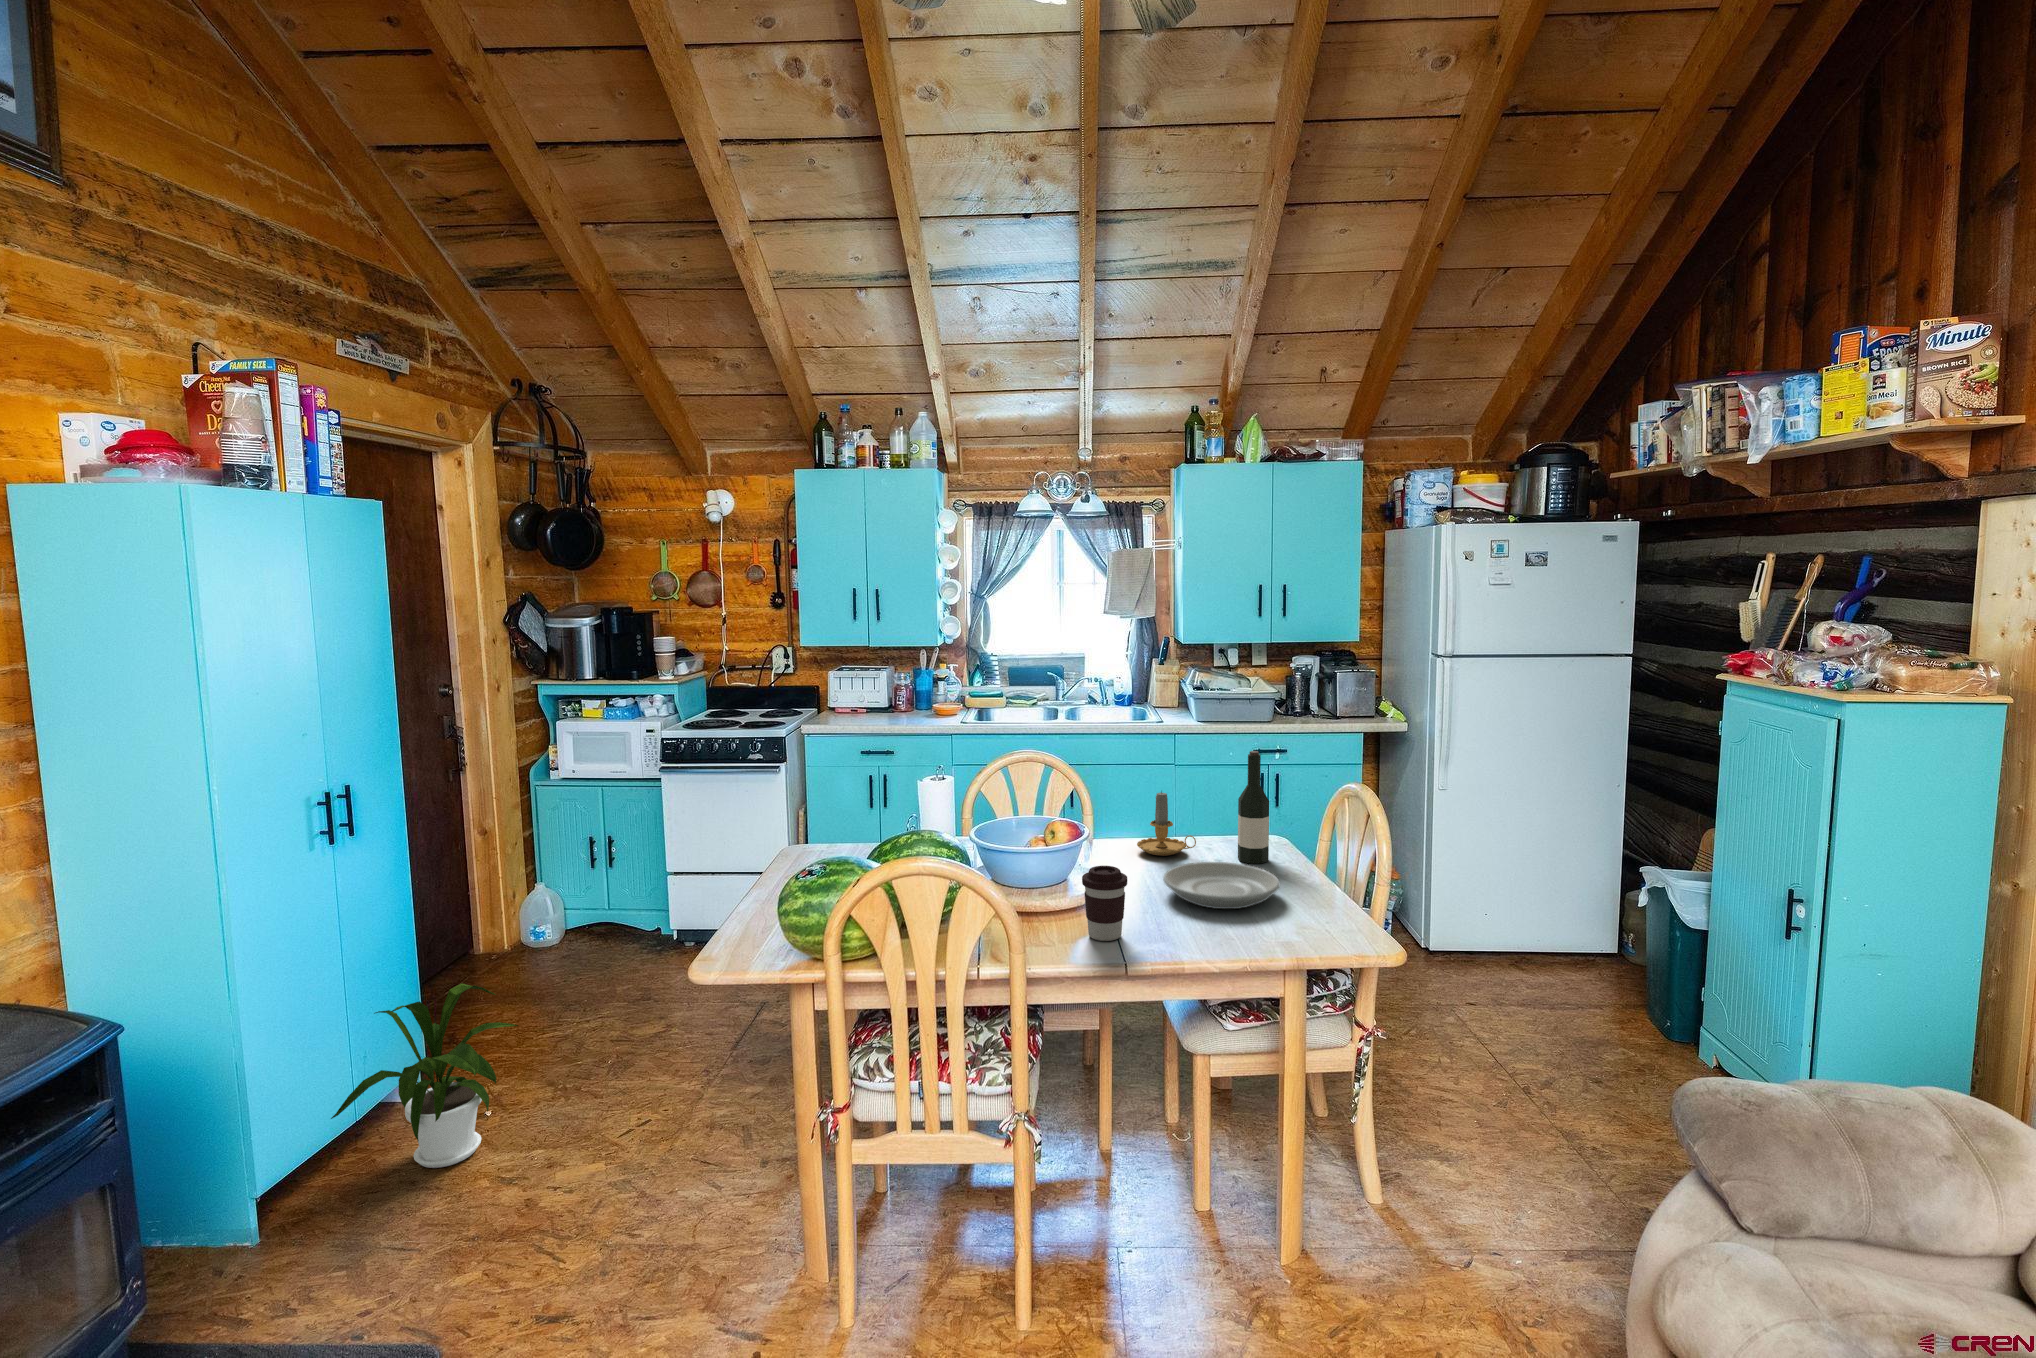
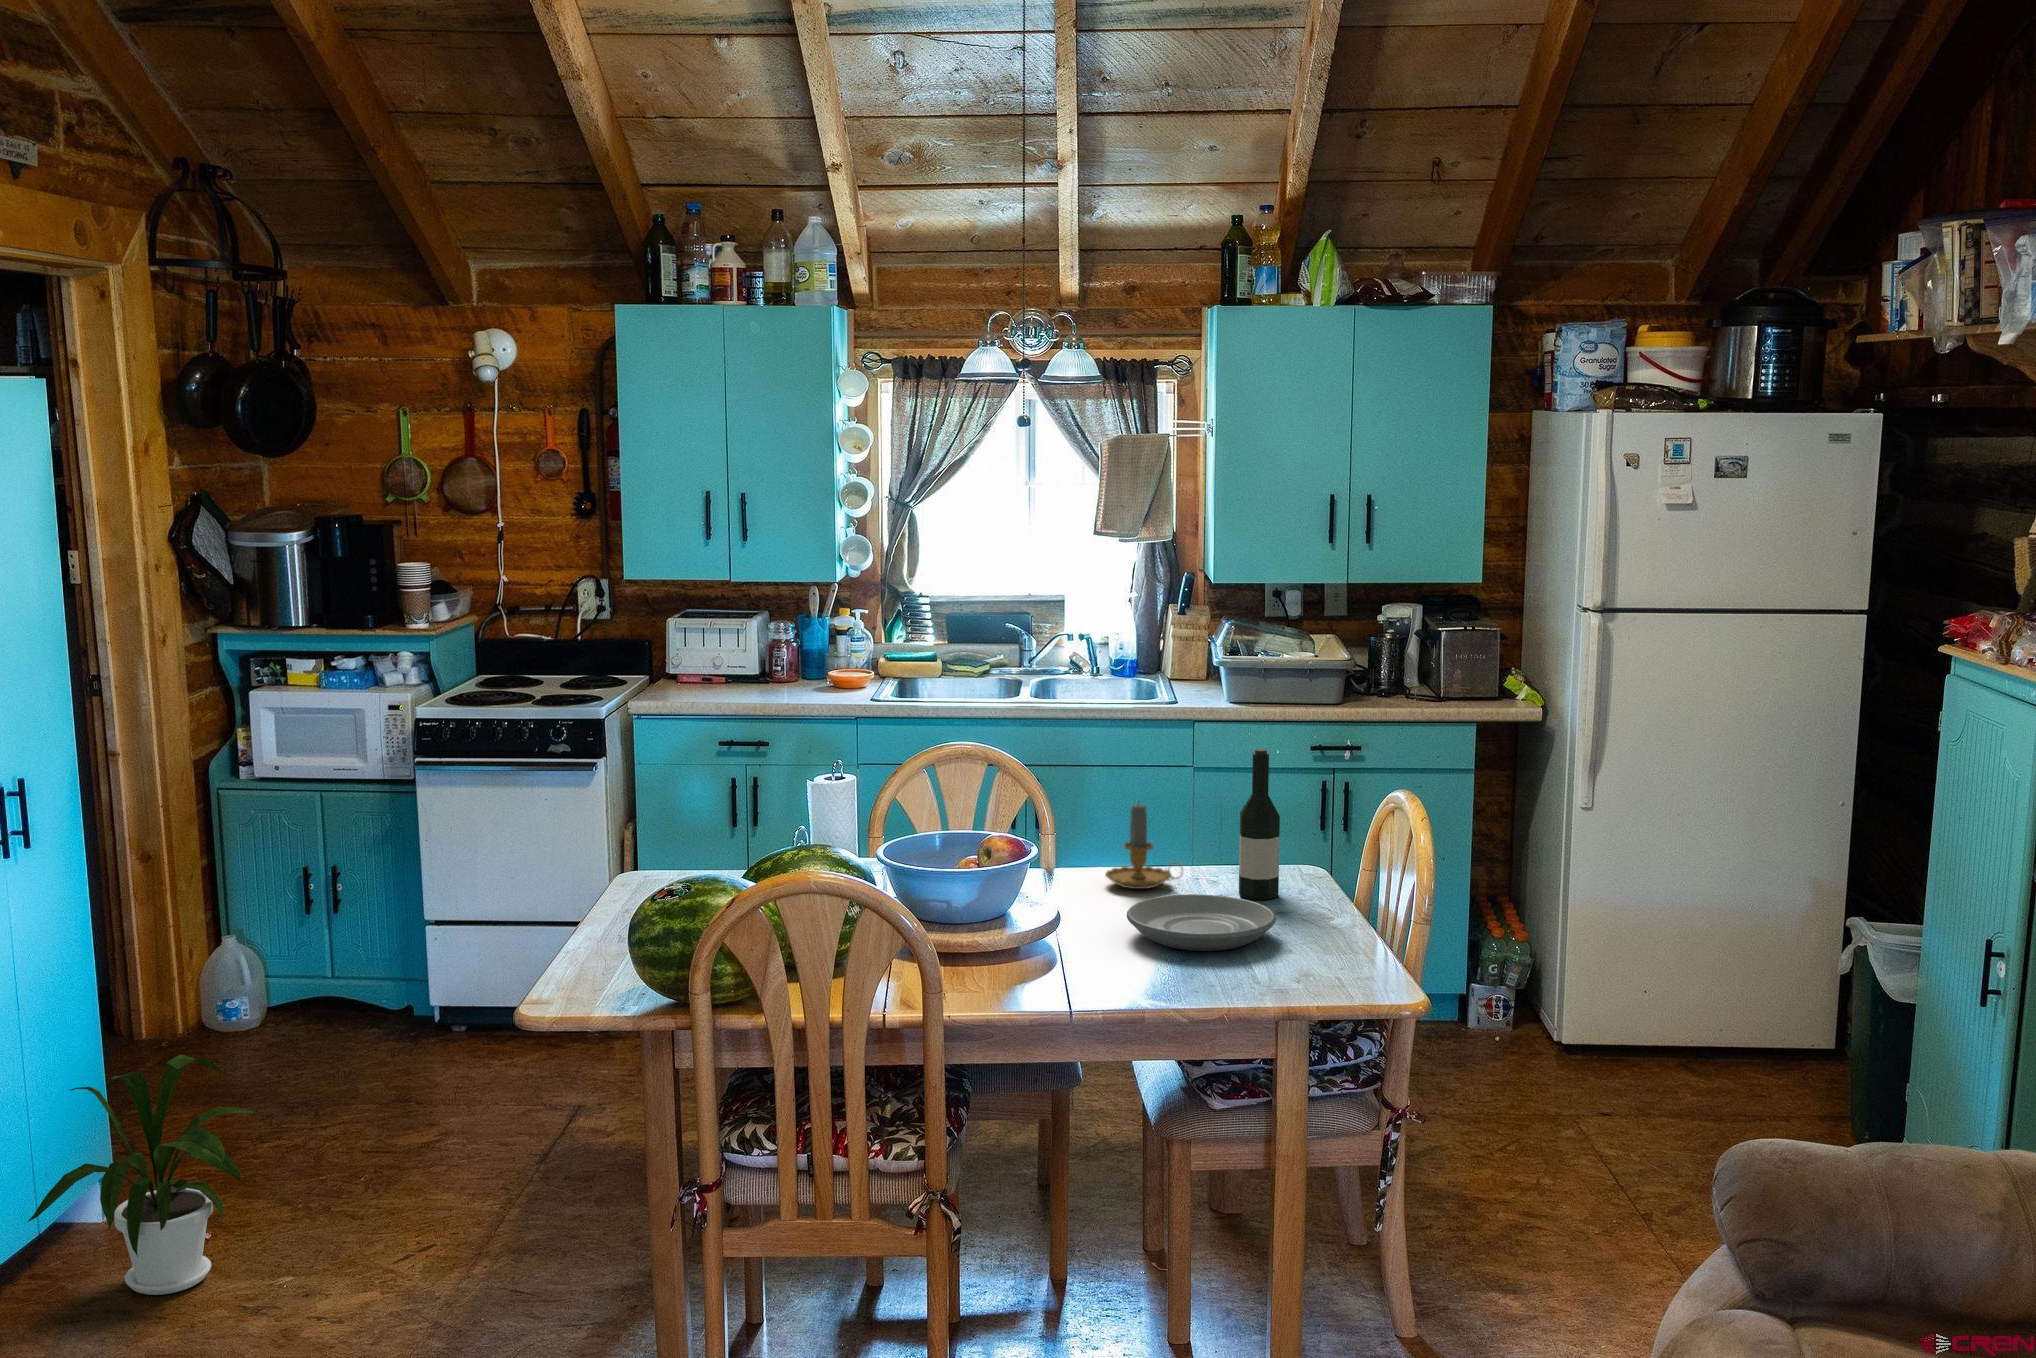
coffee cup: present [1082,866,1127,941] -> none [1014,891,1070,983]

